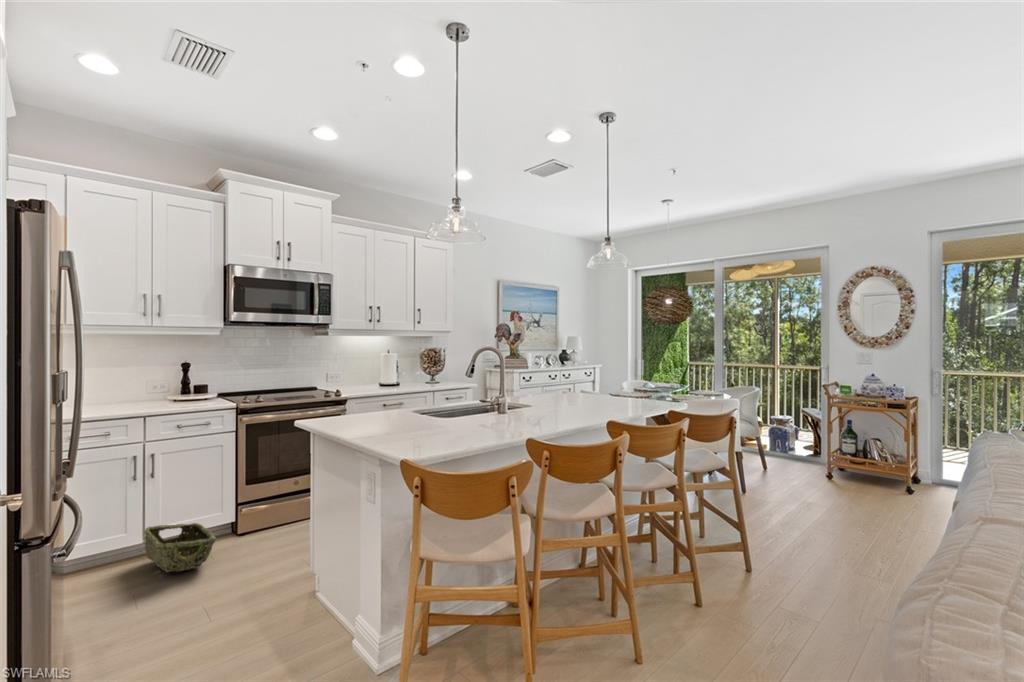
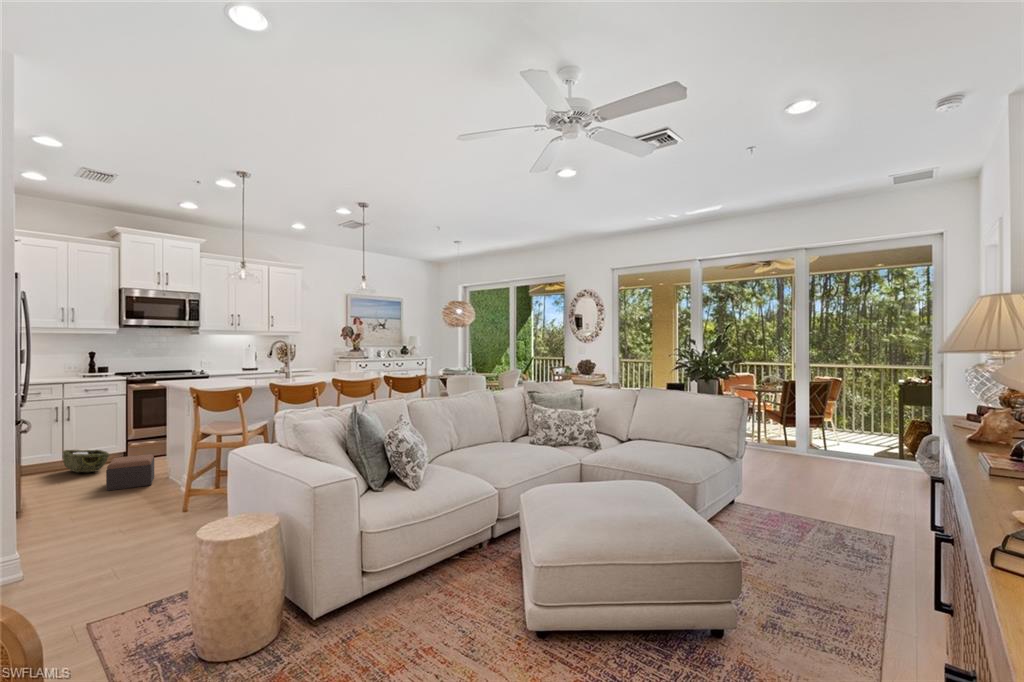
footstool: none [220,552,295,637] -> present [106,454,154,491]

